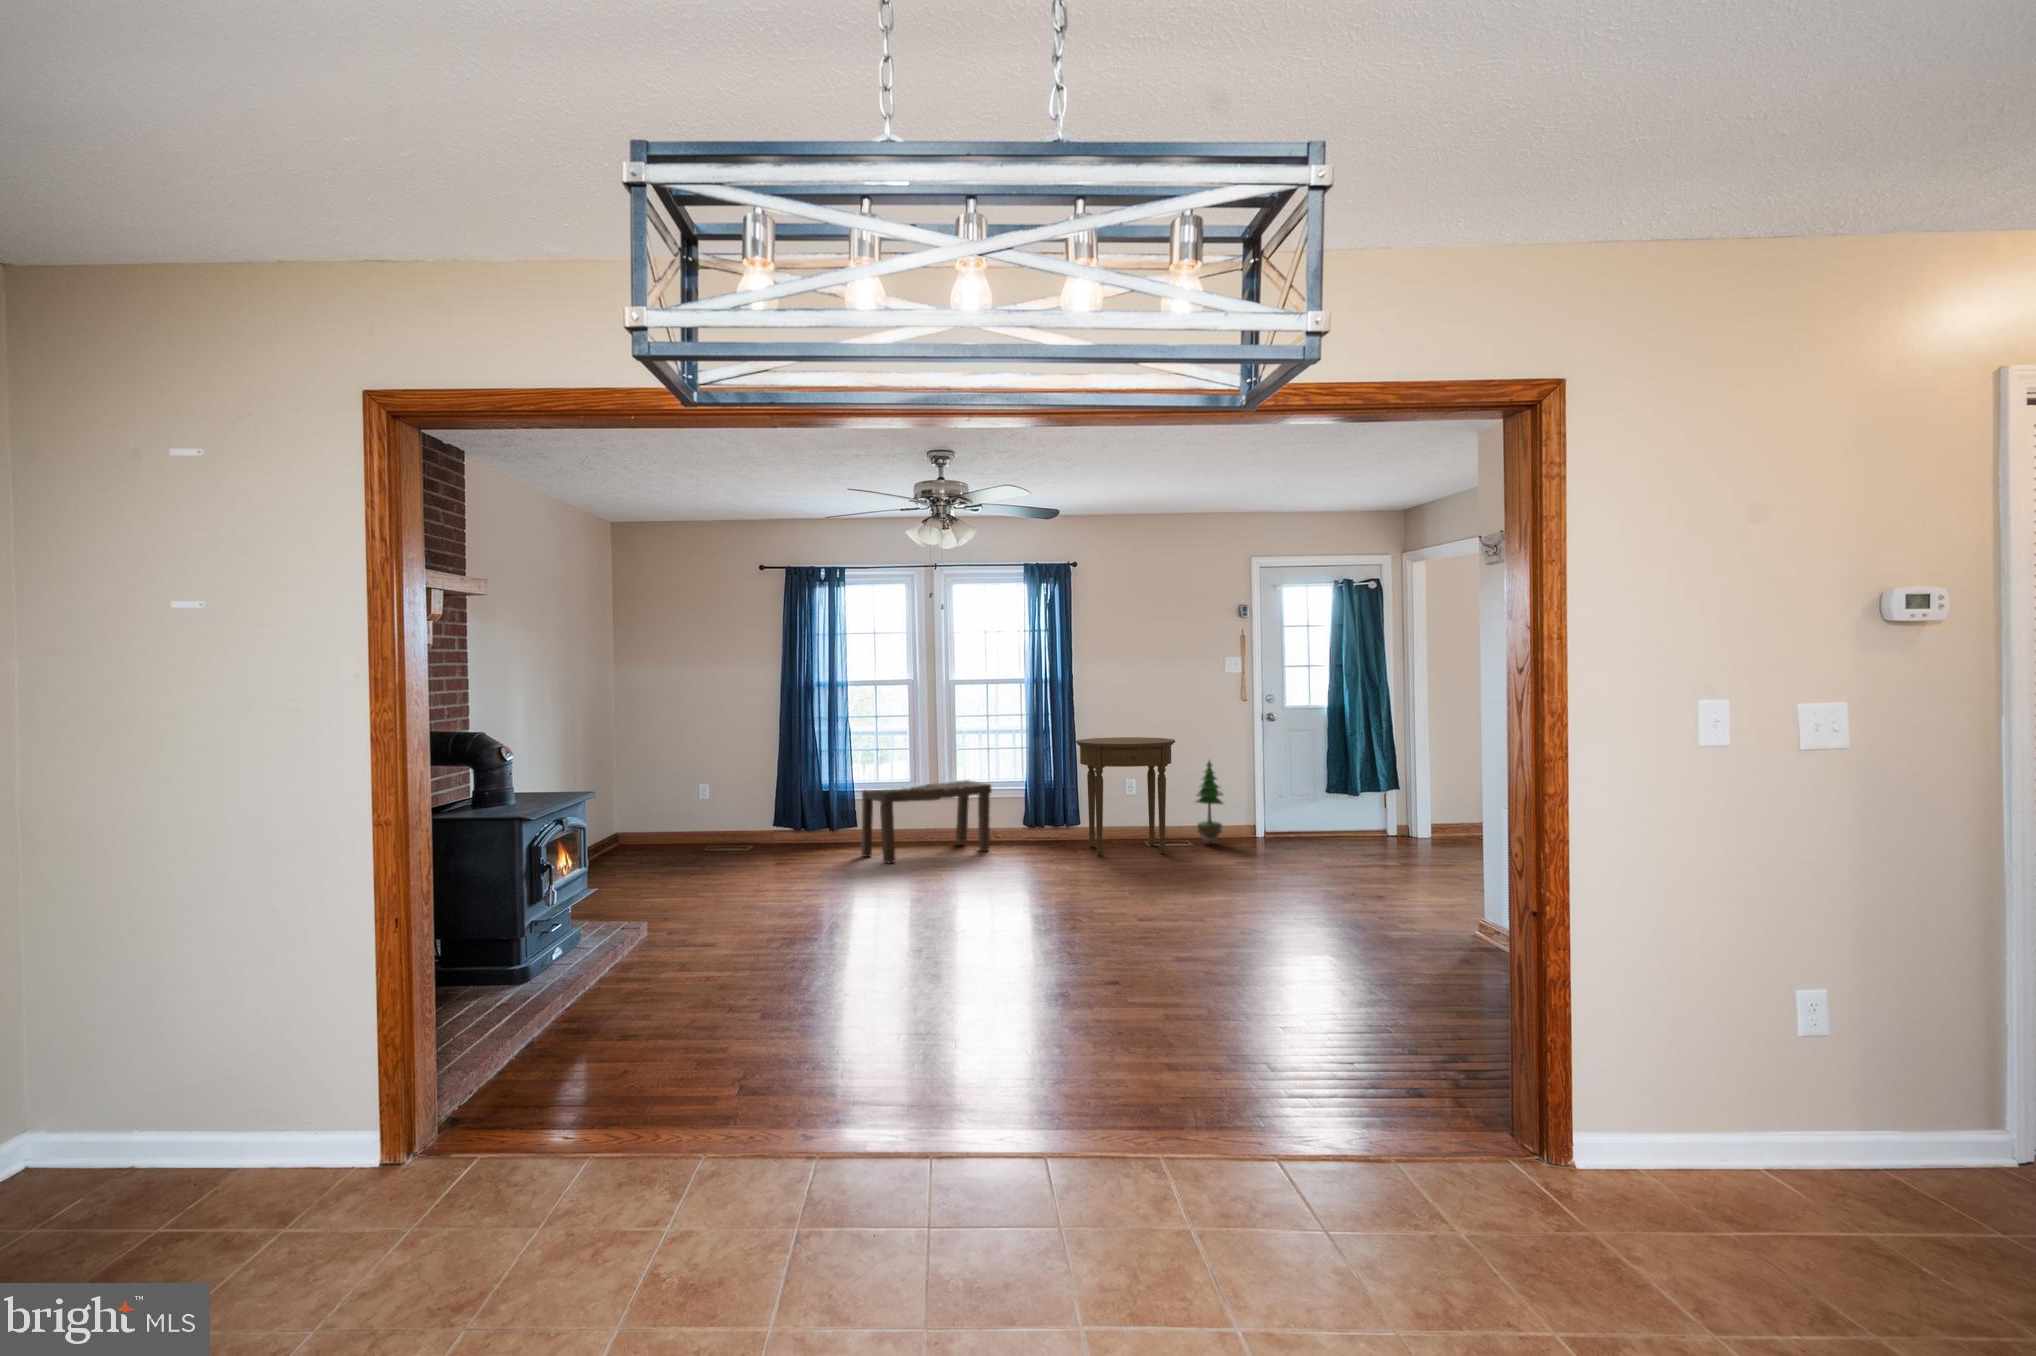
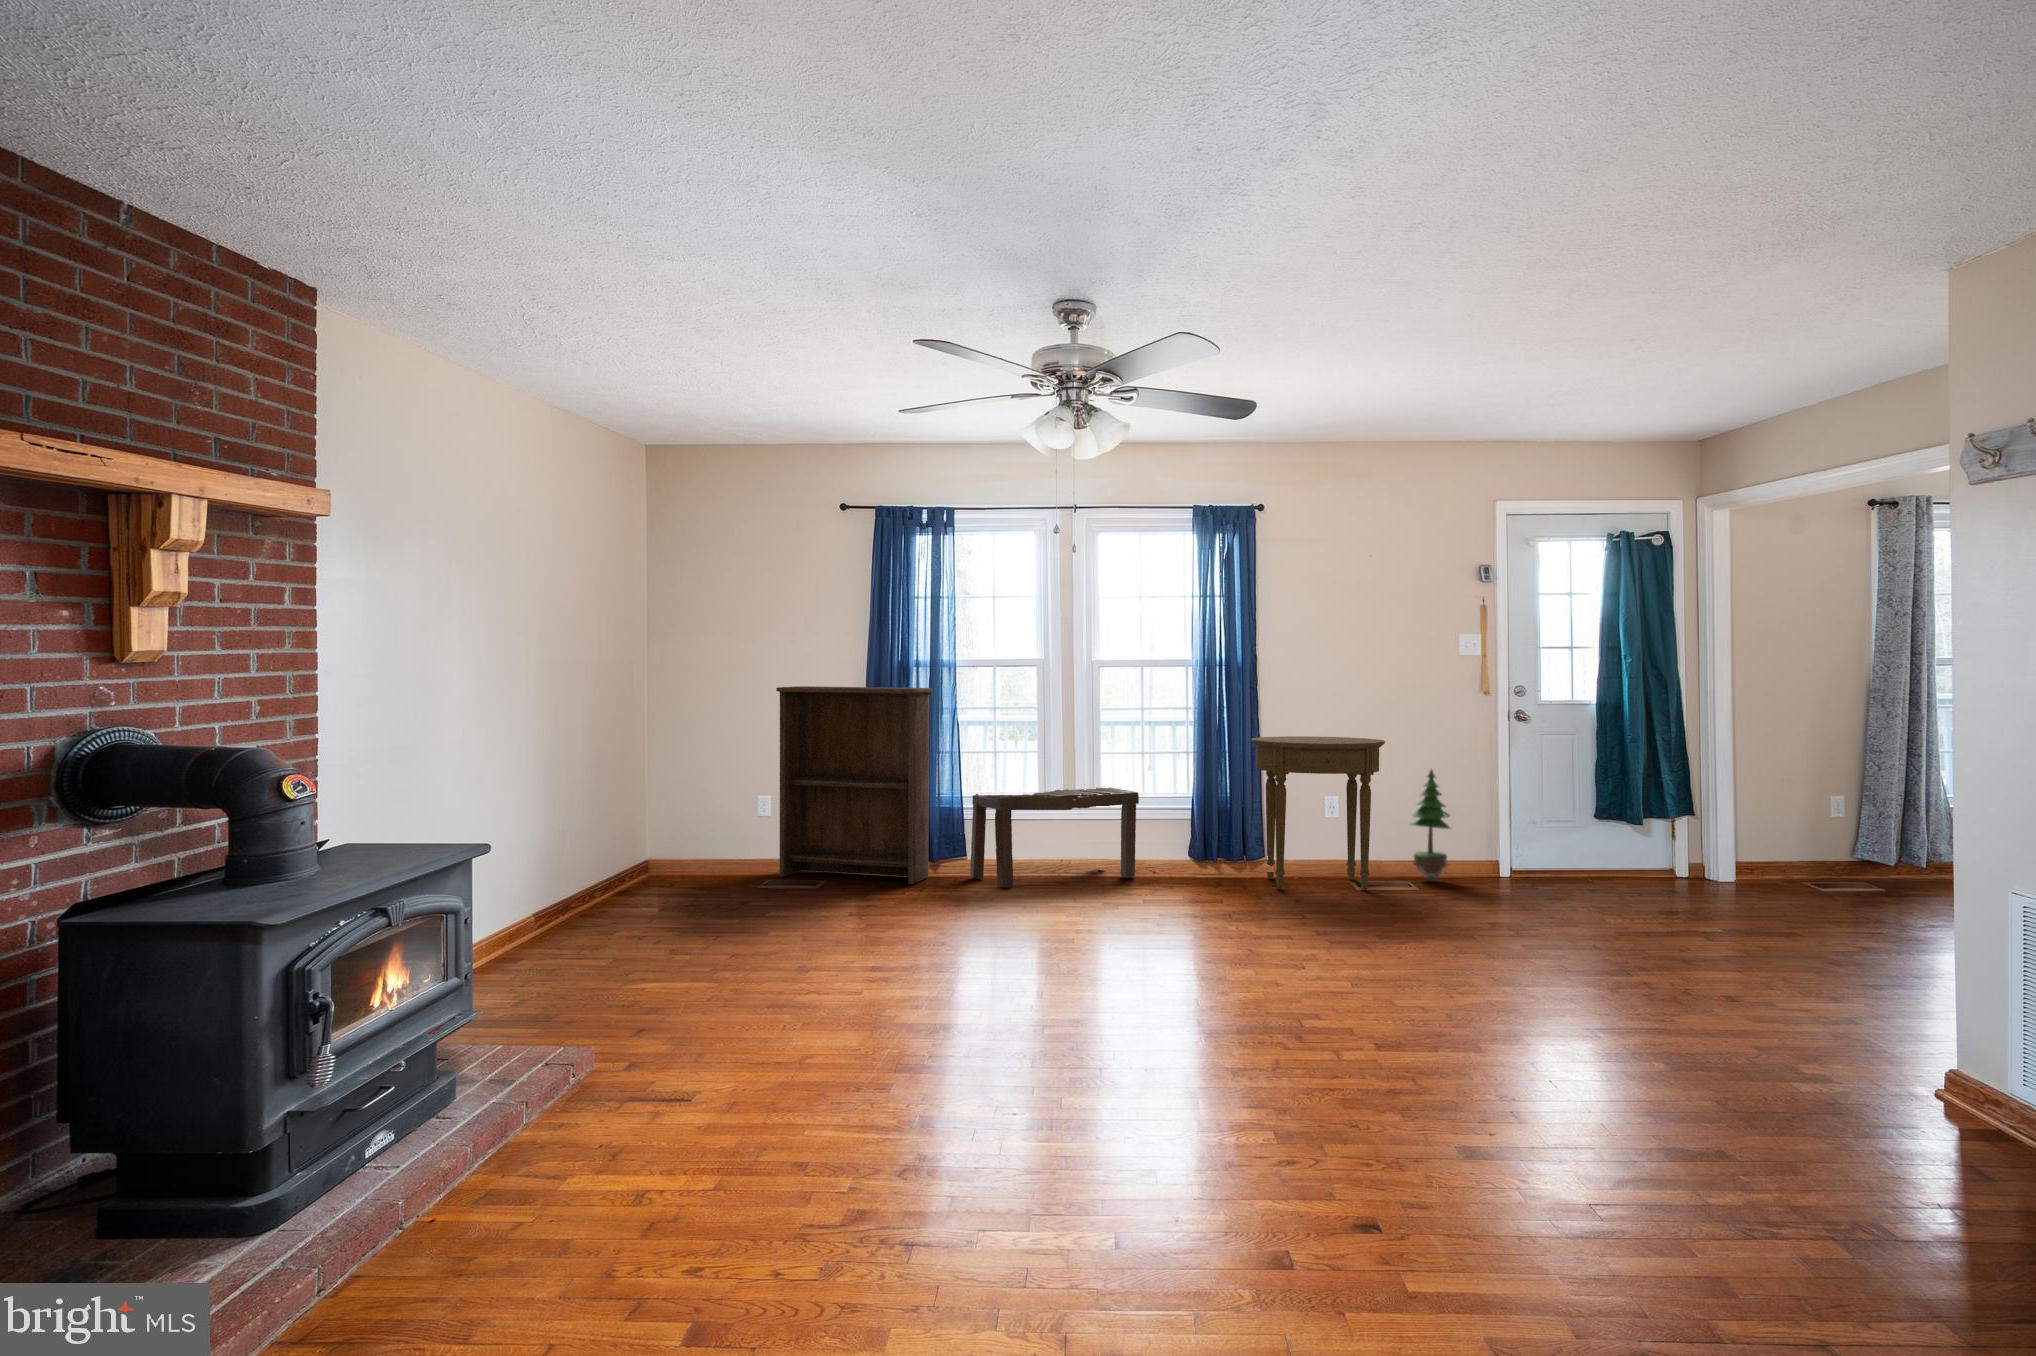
bookshelf: none [702,708,829,863] -> present [776,686,933,884]

